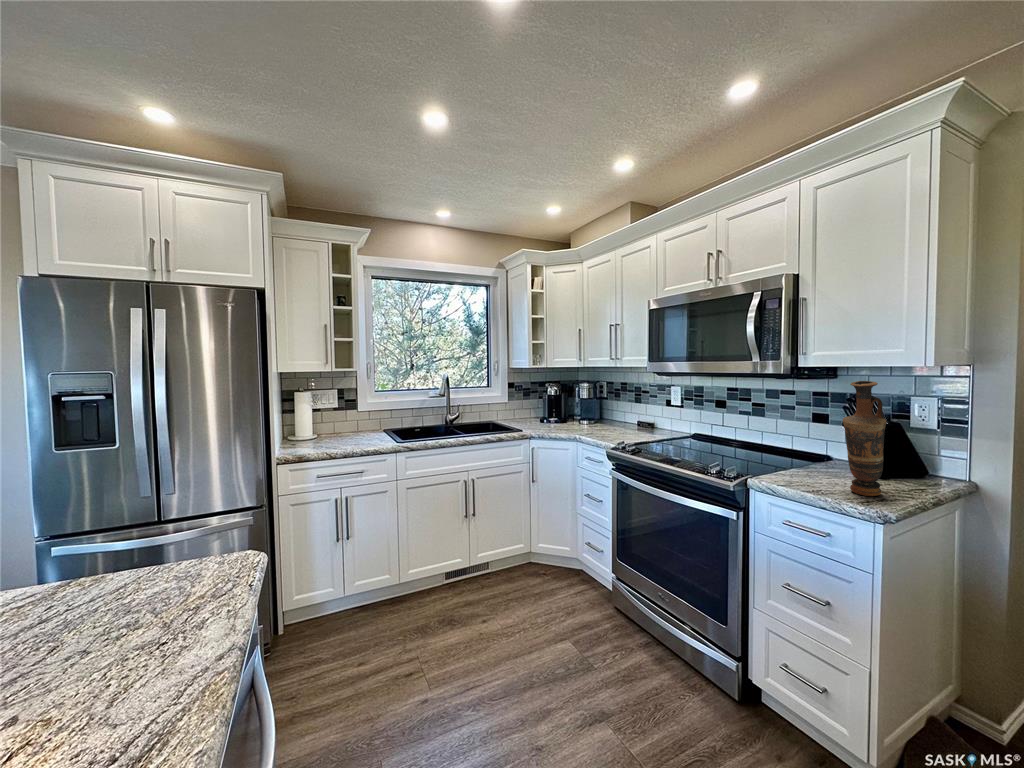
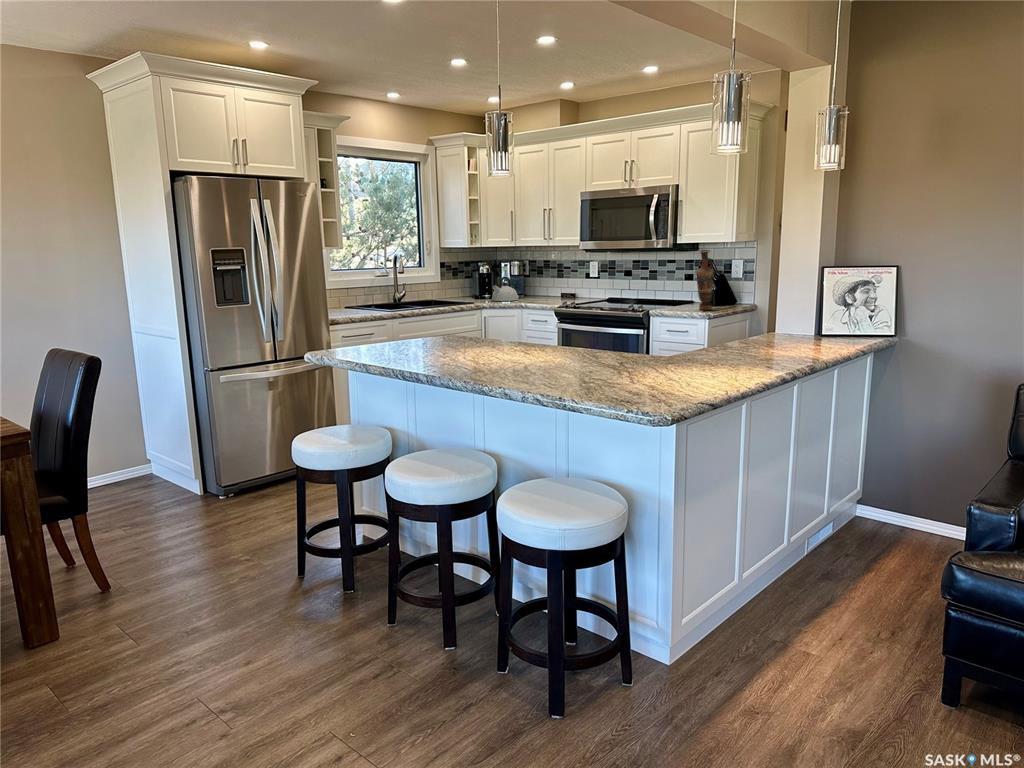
kettle: none [548,402,580,431] -> present [492,277,518,301]

